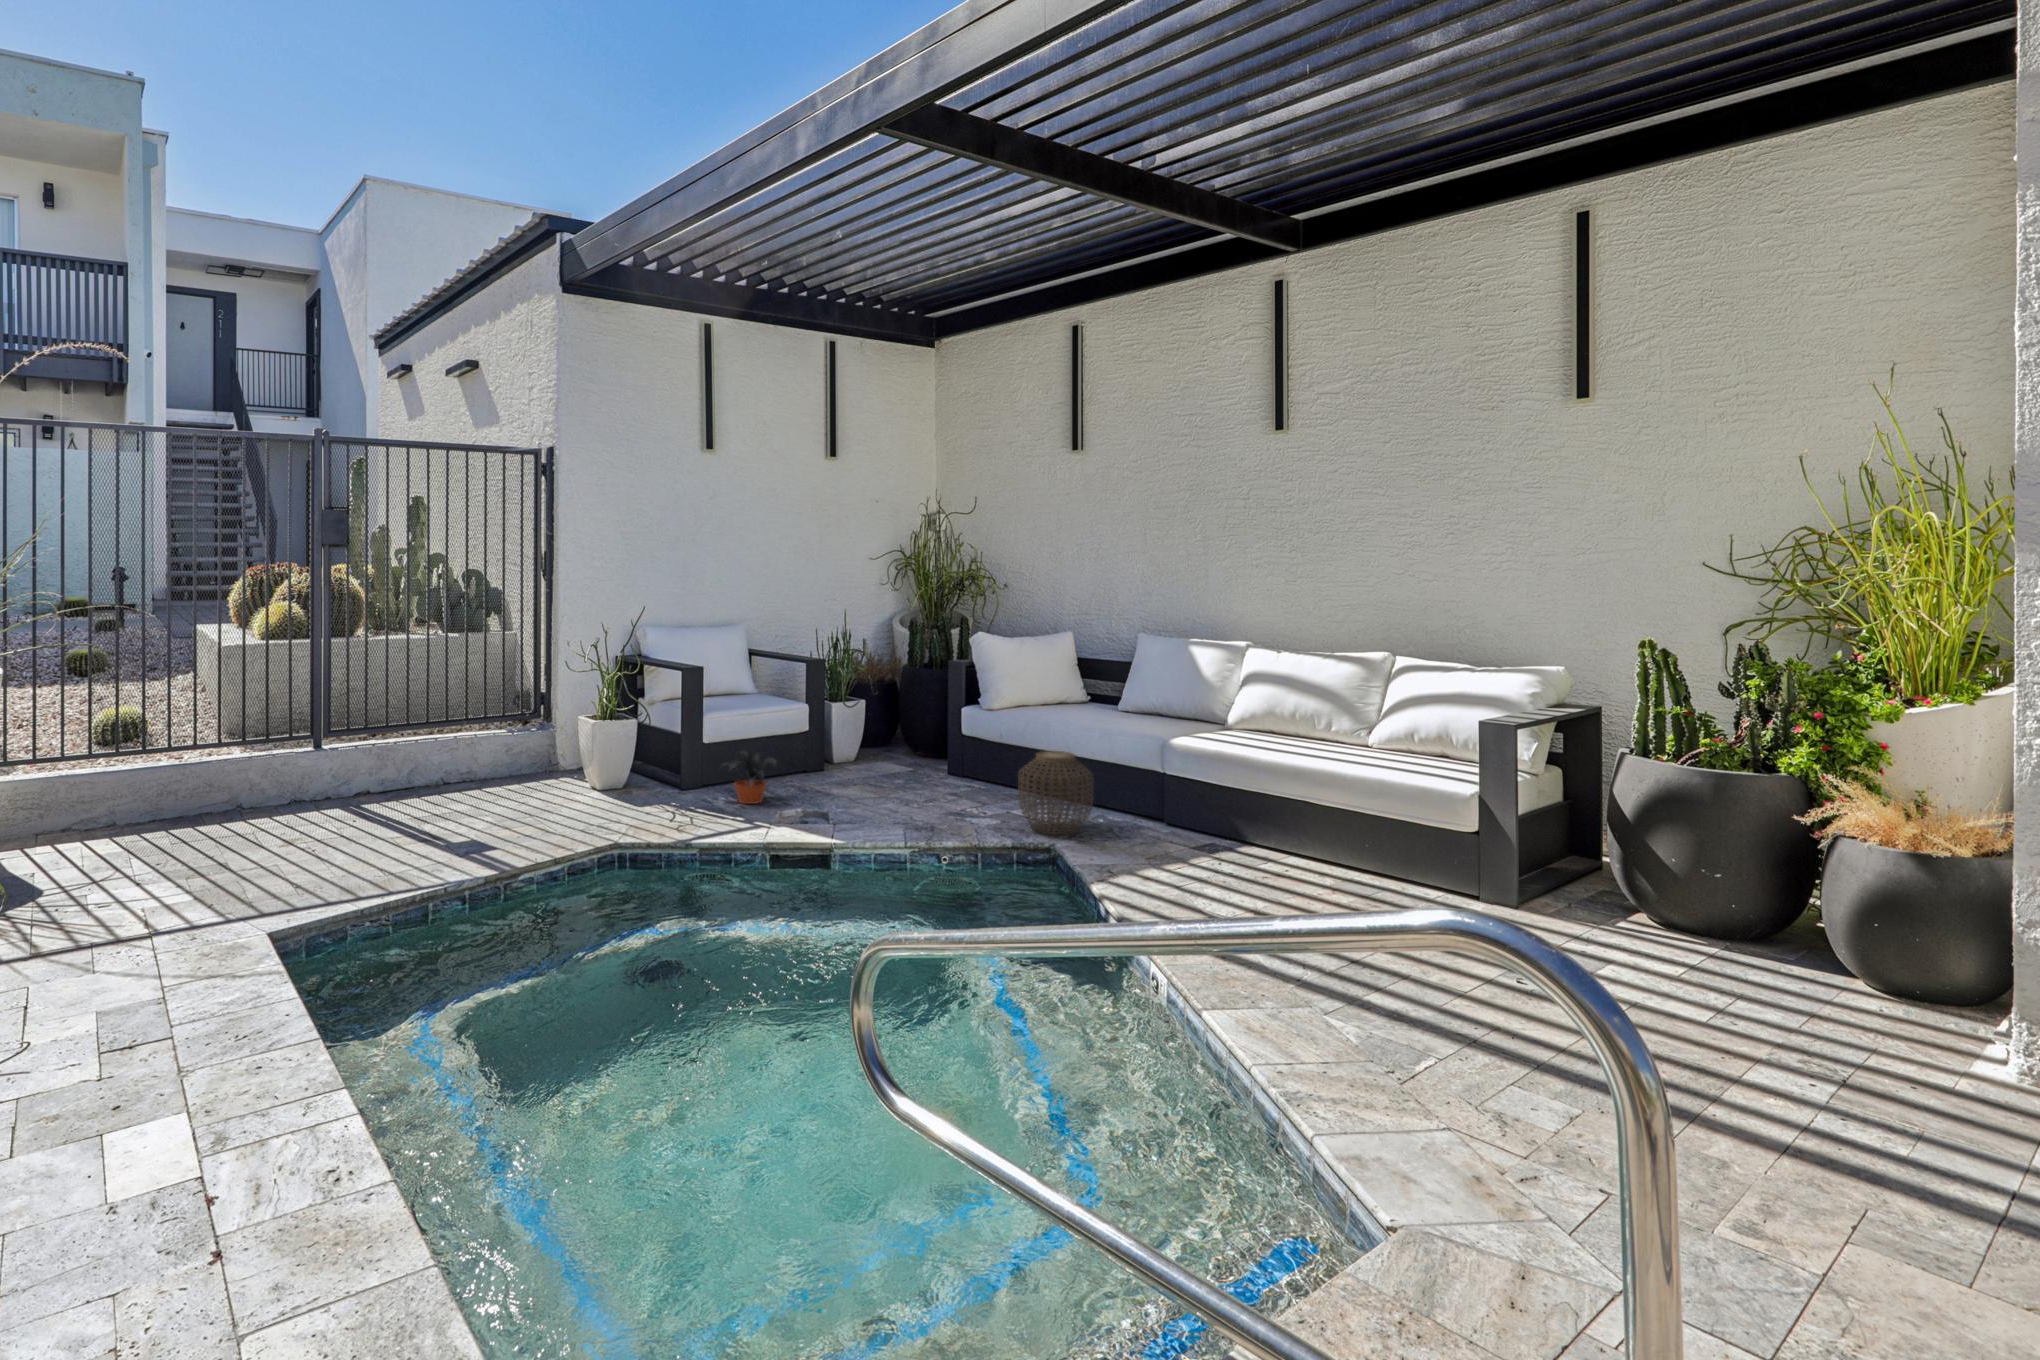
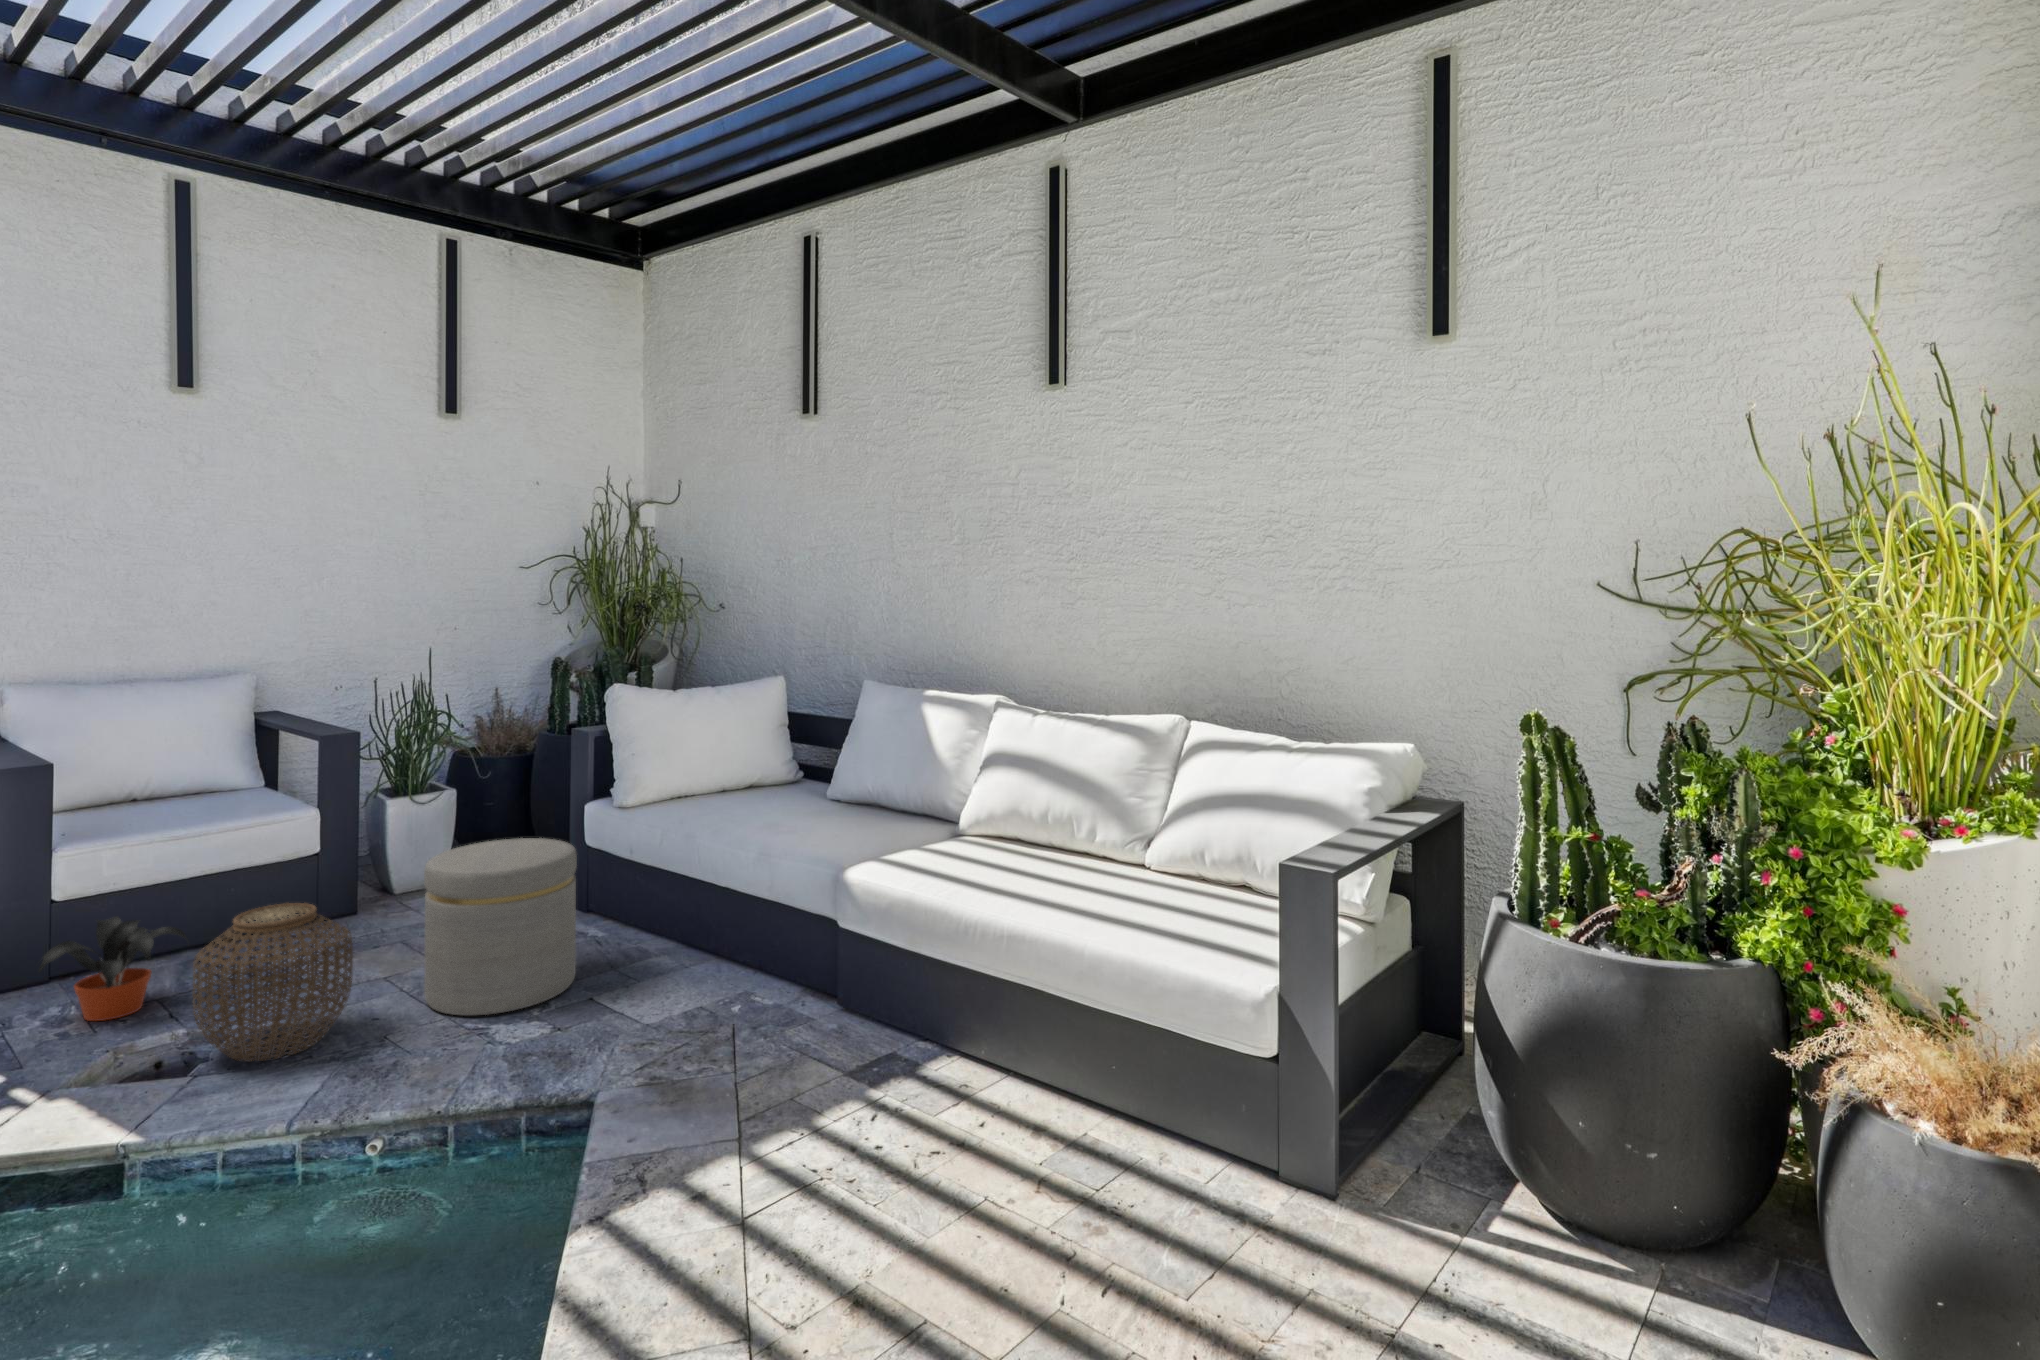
ottoman: none [910,720,990,815] -> present [424,838,577,1016]
woven basket: present [1018,751,1093,835] -> present [193,903,353,1061]

